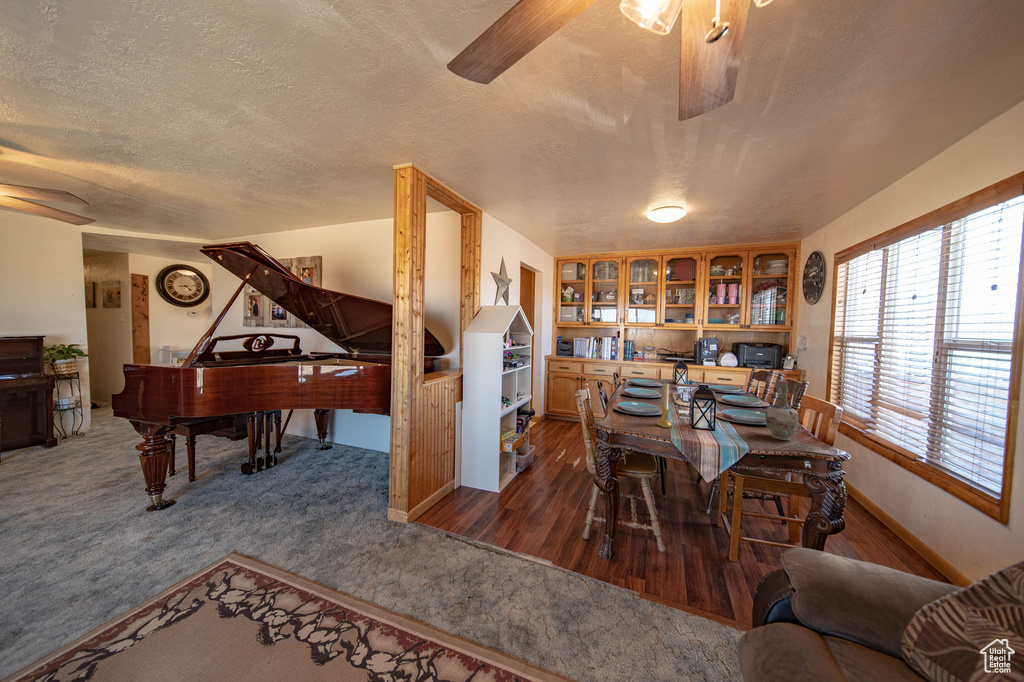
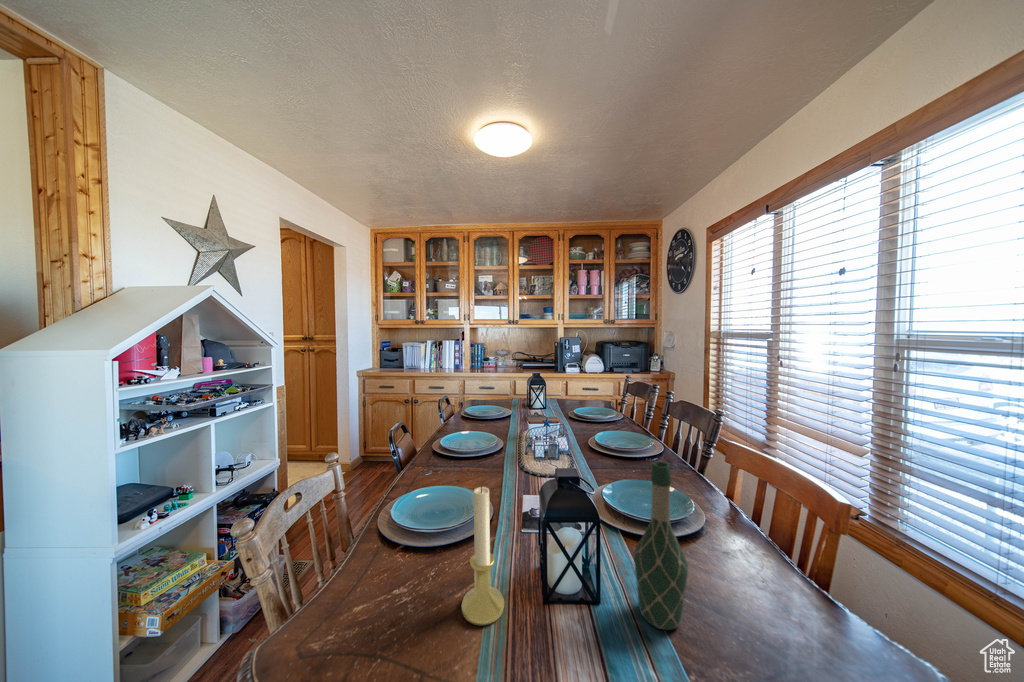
wine bottle: none [727,379,749,437] -> present [634,461,688,630]
vase: present [766,380,799,440] -> none [713,452,790,611]

